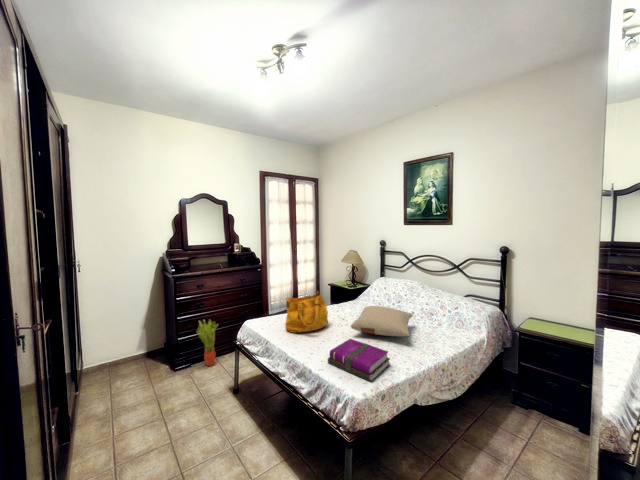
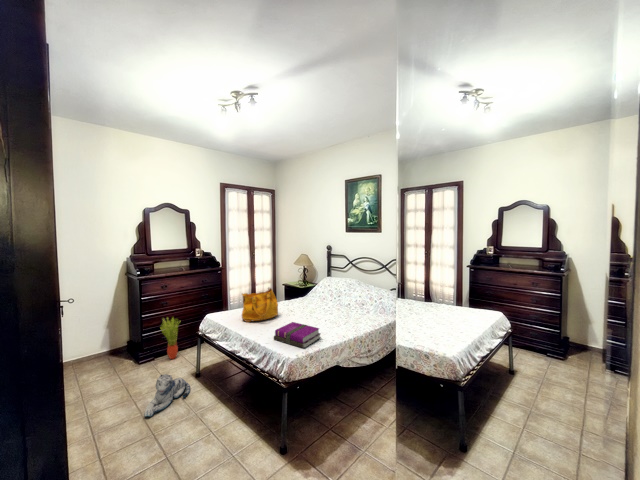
pillow: present [351,306,413,336] -> none [295,299,347,320]
plush toy: none [172,393,227,448] -> present [144,374,190,416]

